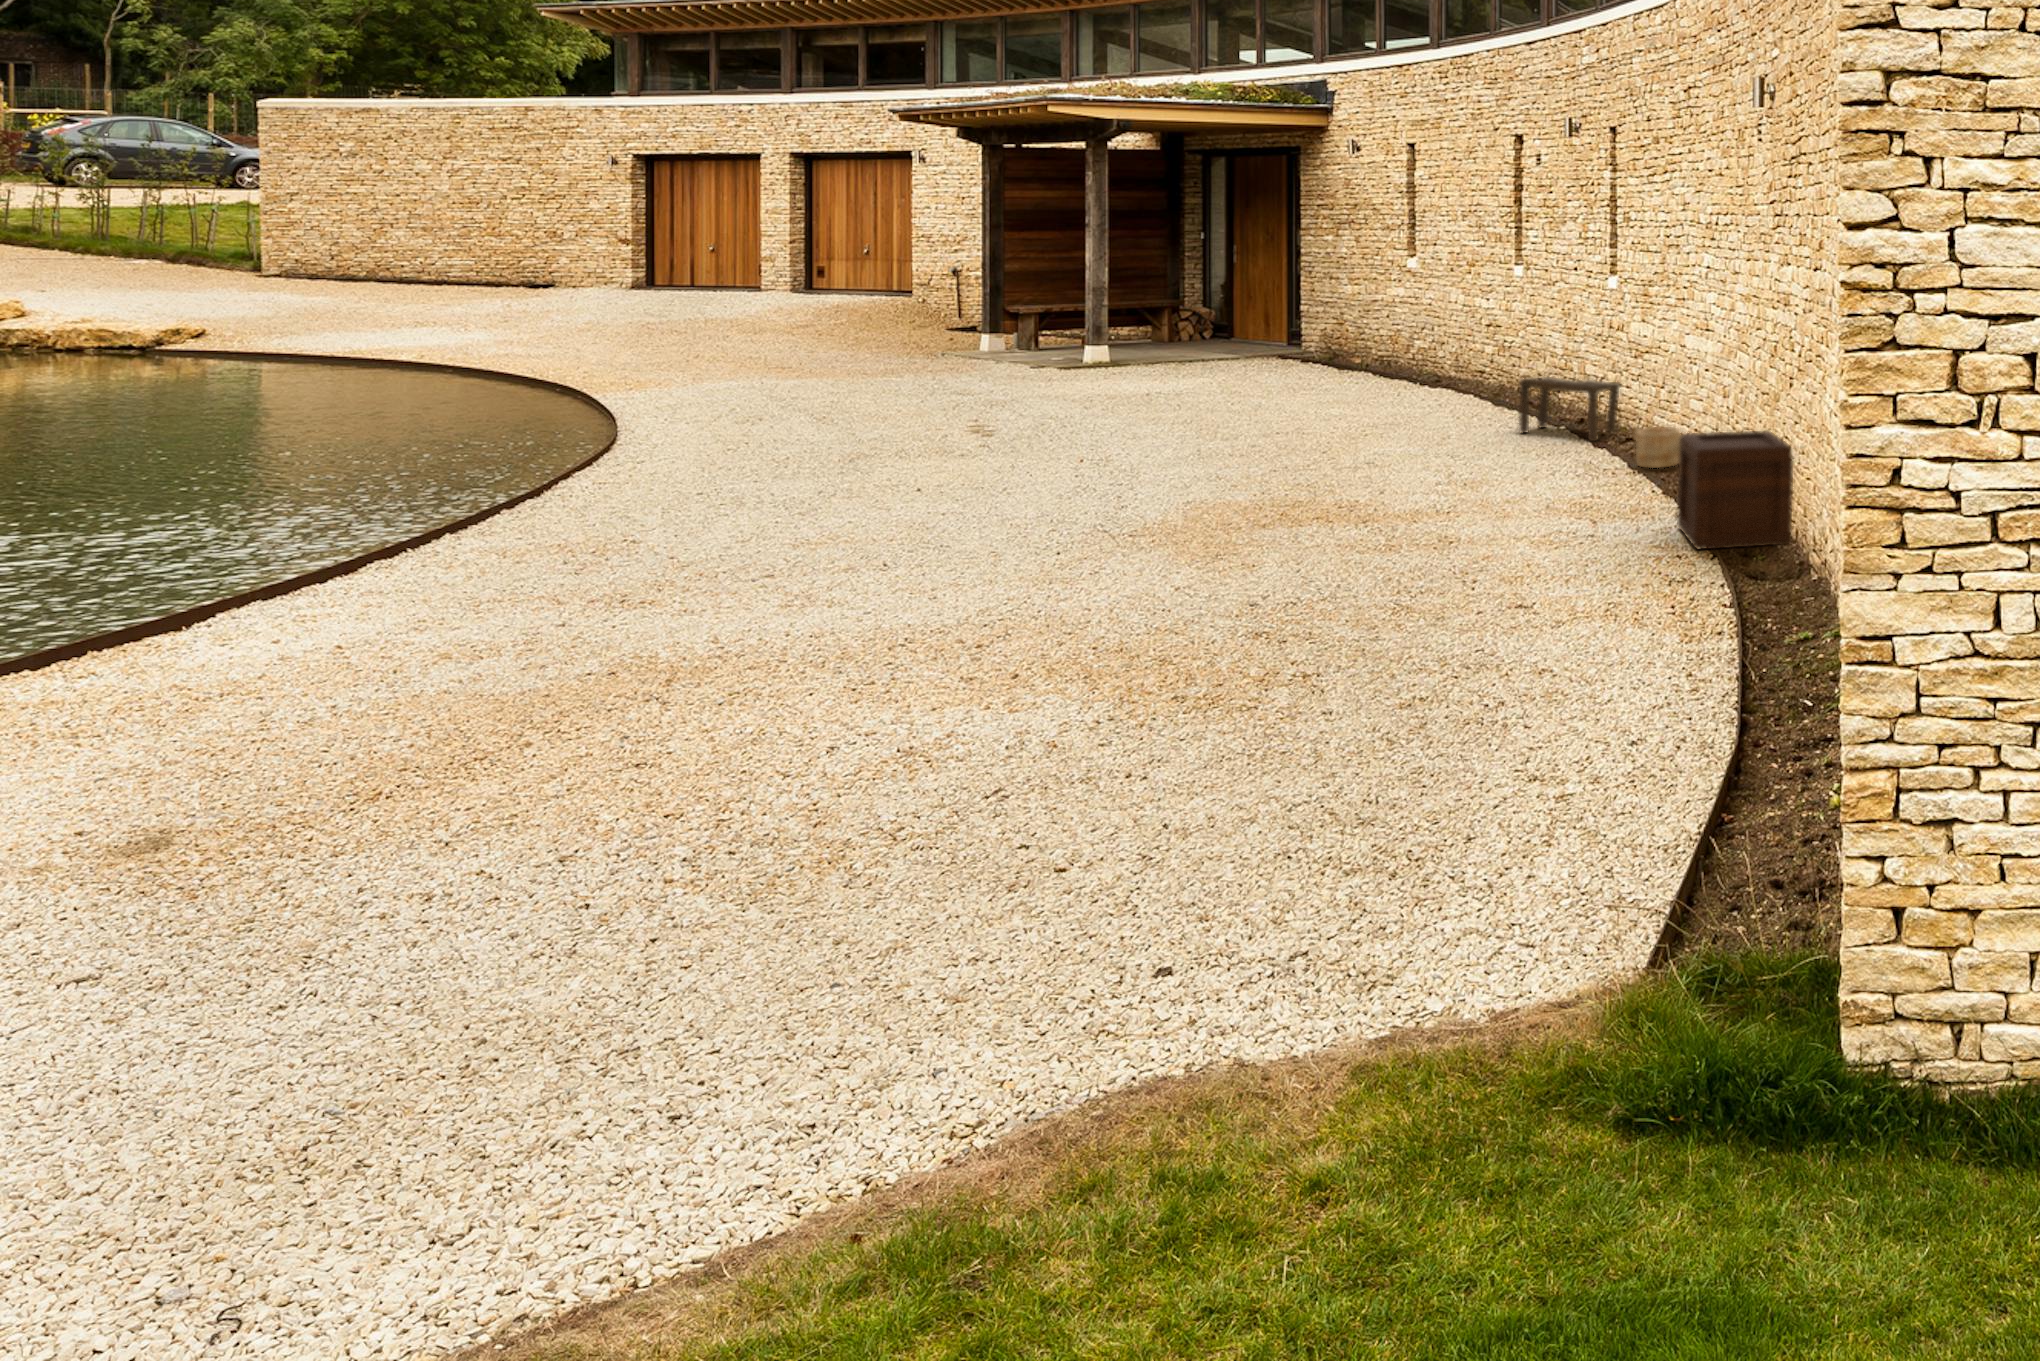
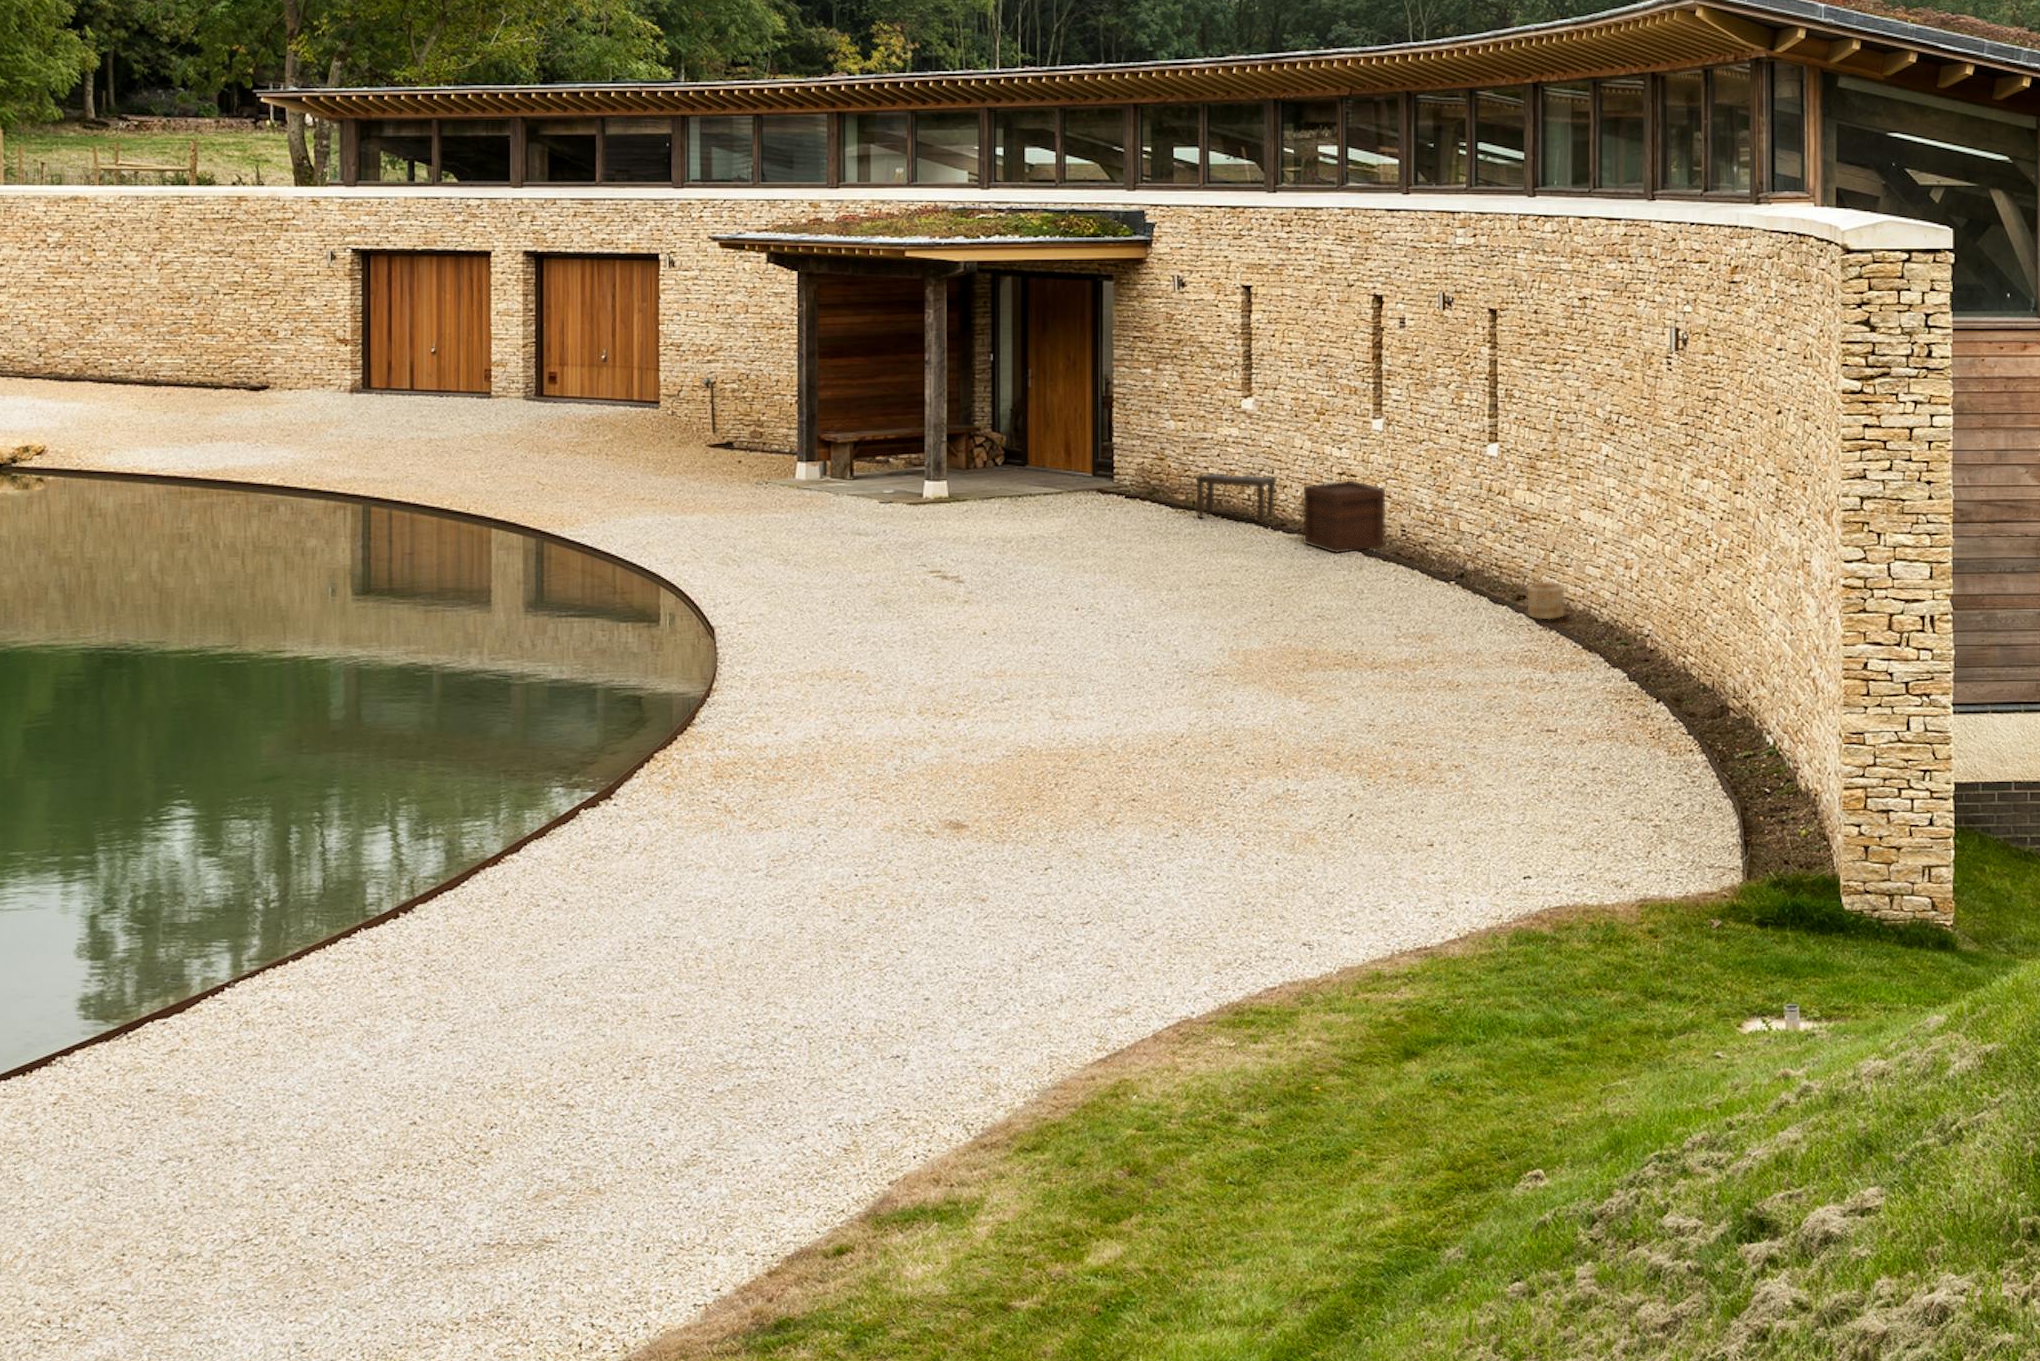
bench: present [1519,377,1621,441] -> present [1196,474,1277,523]
wooden crate: present [1677,431,1794,549] -> present [1303,481,1385,553]

